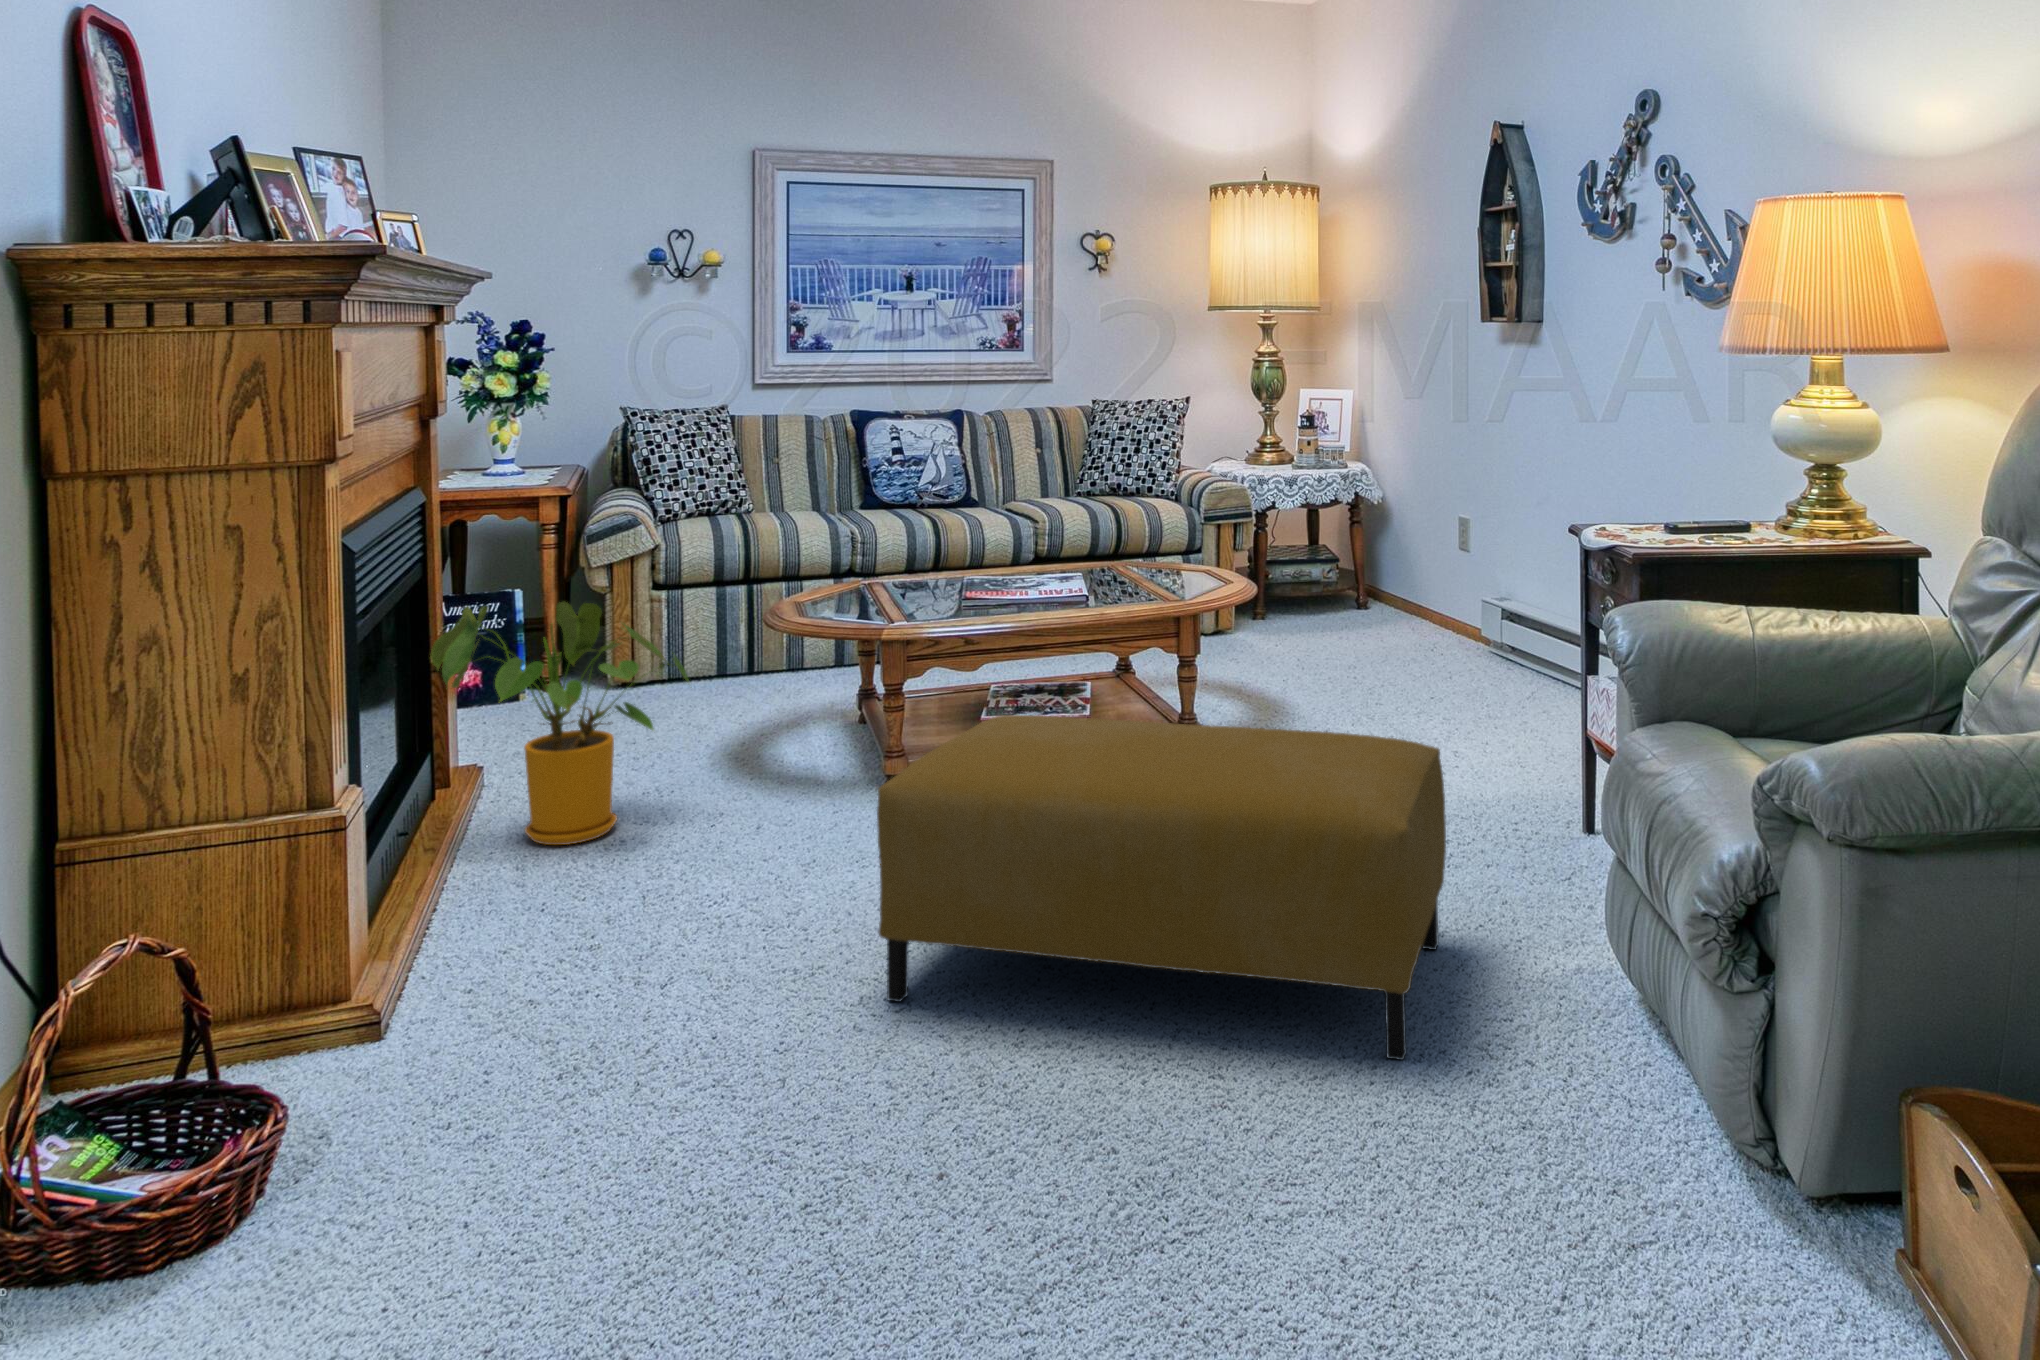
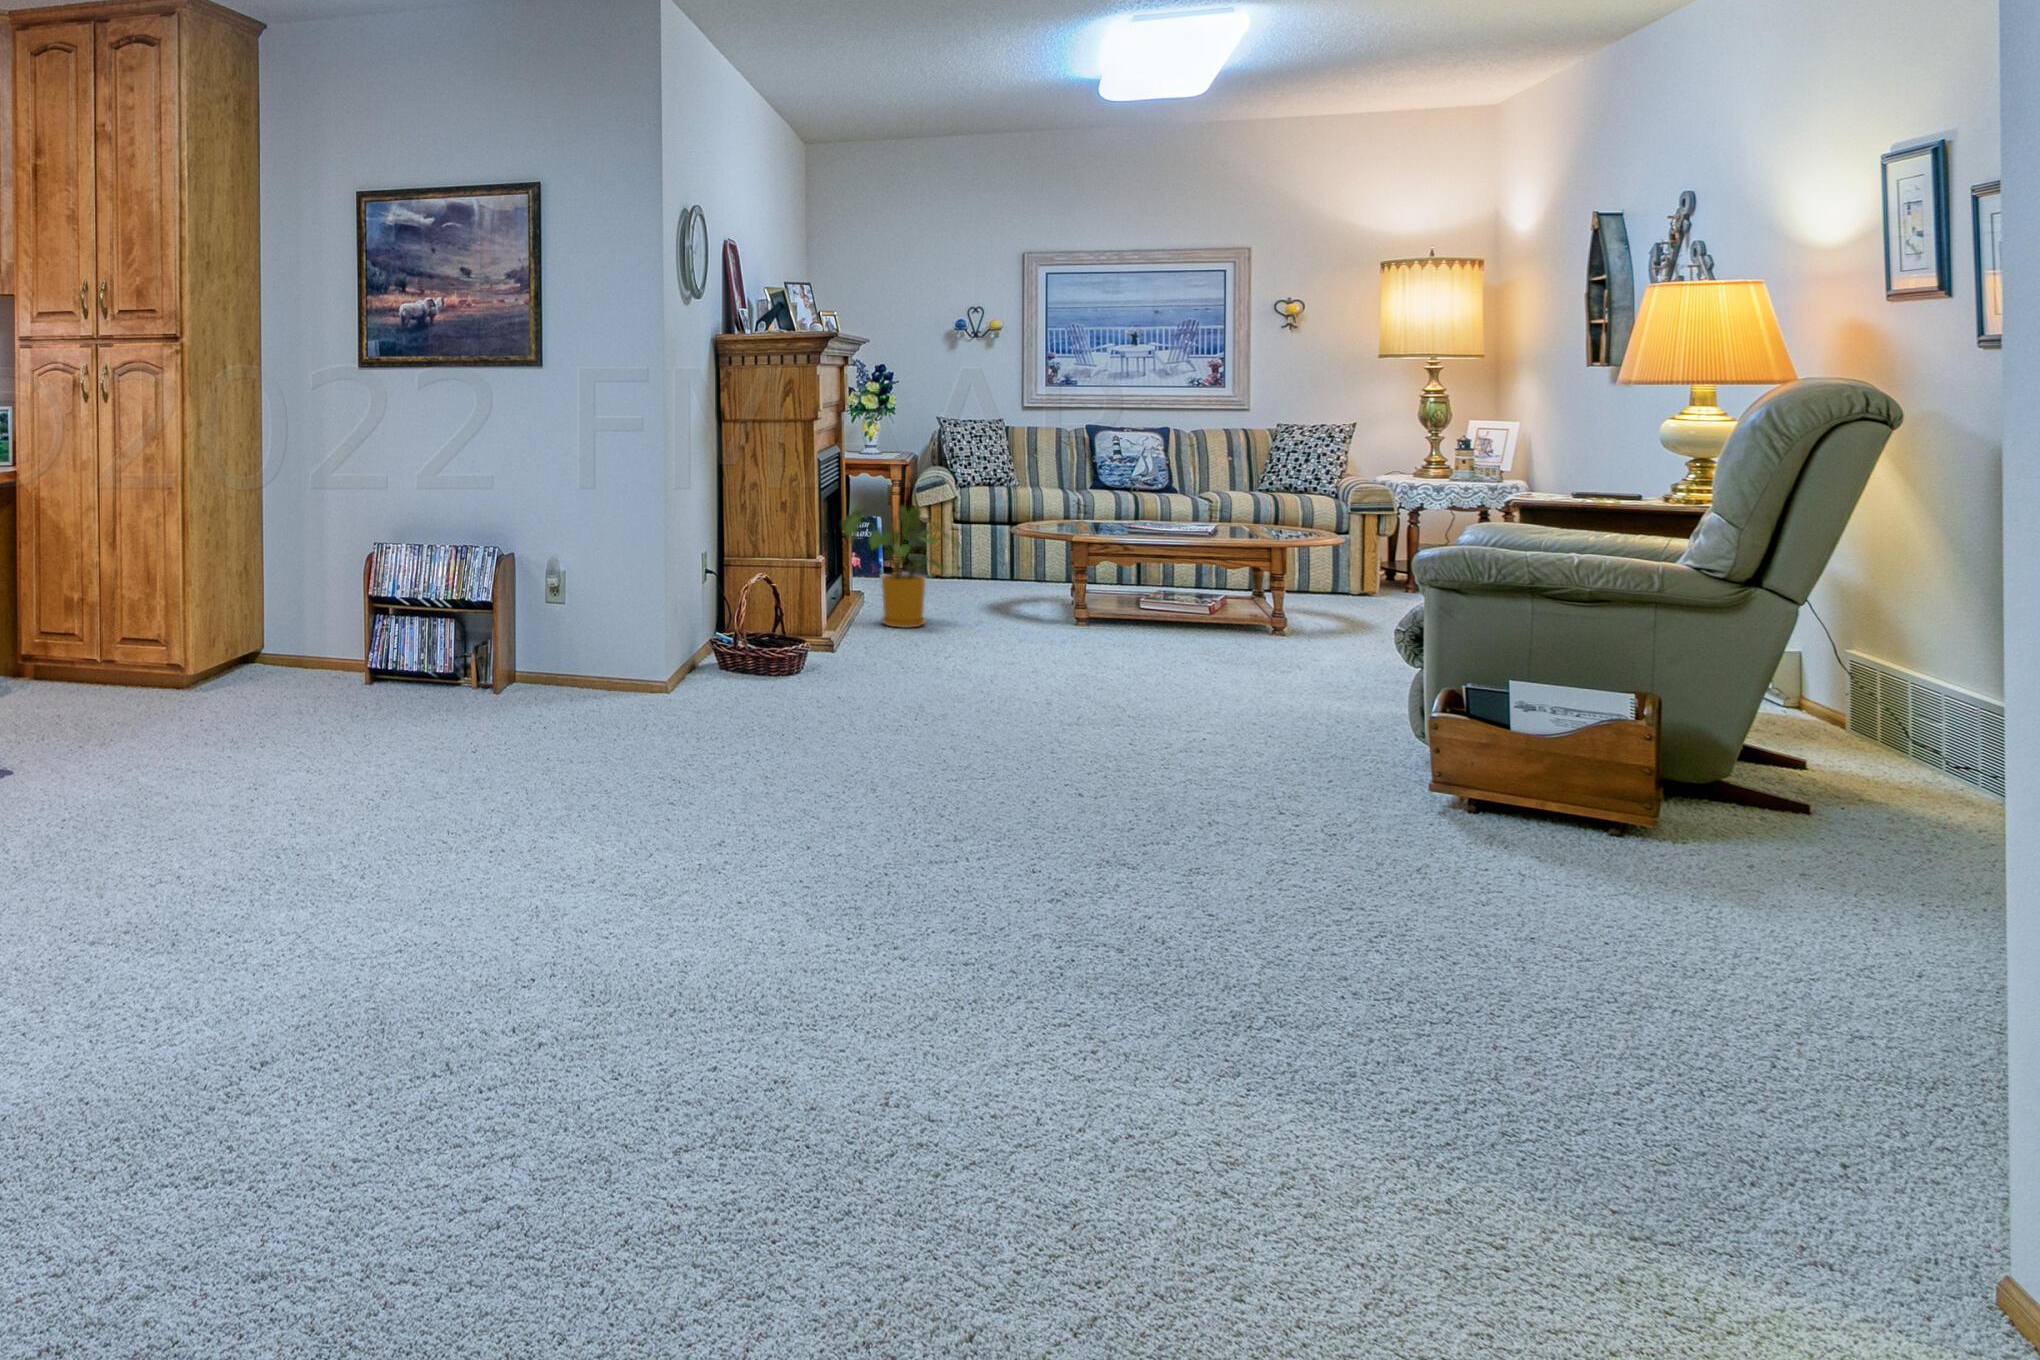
ottoman: present [877,715,1446,1060] -> none [1037,566,1352,722]

